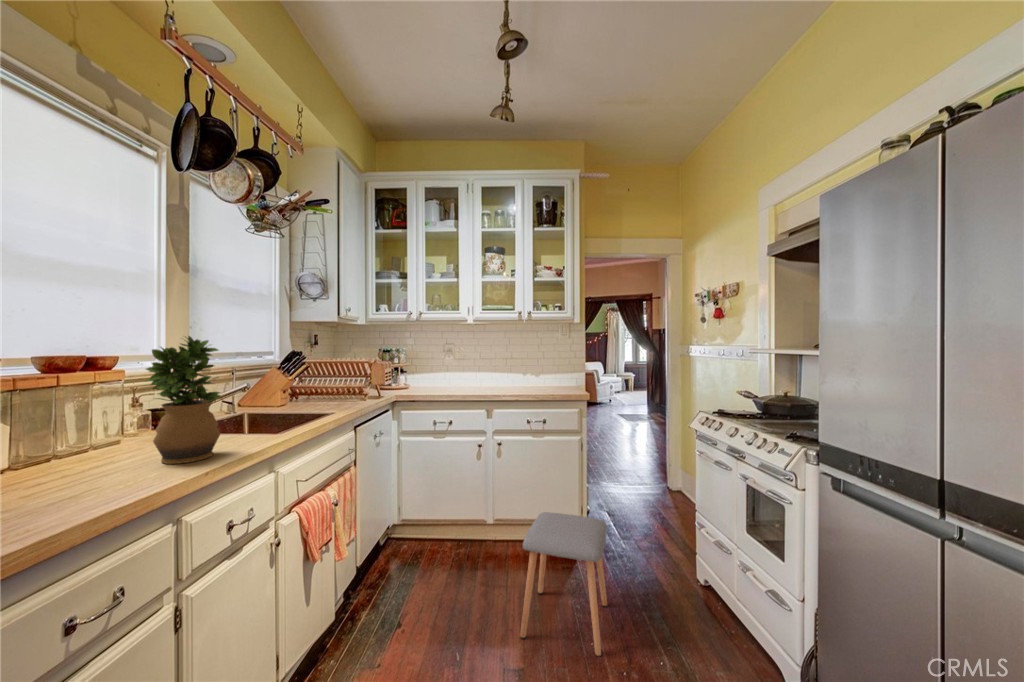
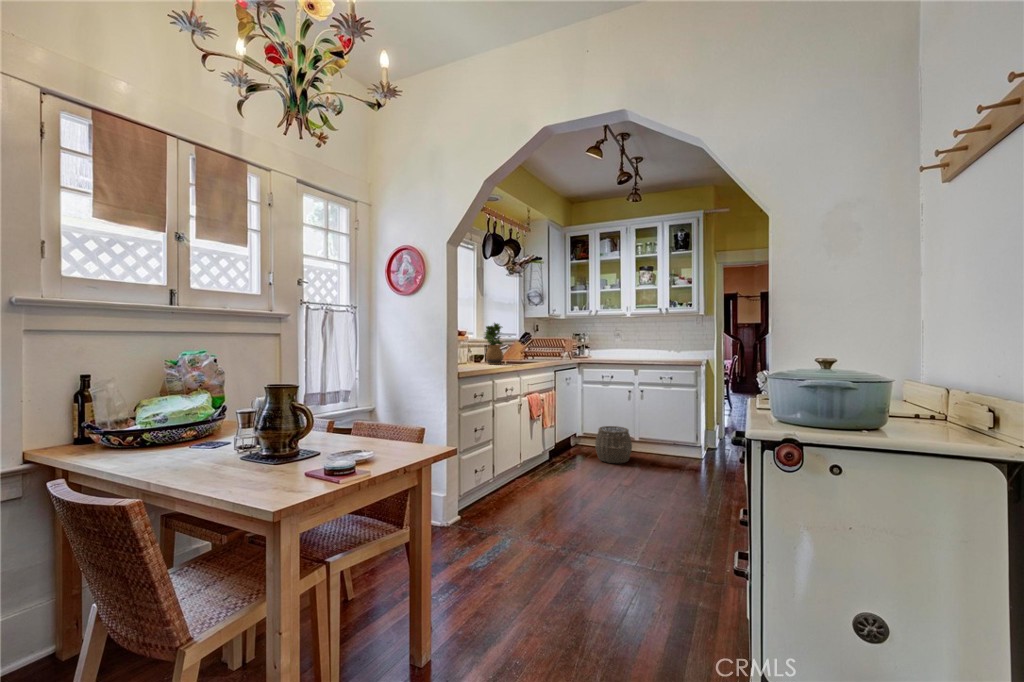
woven basket: none [435,510,498,589] -> present [595,426,632,463]
stool: present [520,512,607,657] -> none [630,423,689,489]

